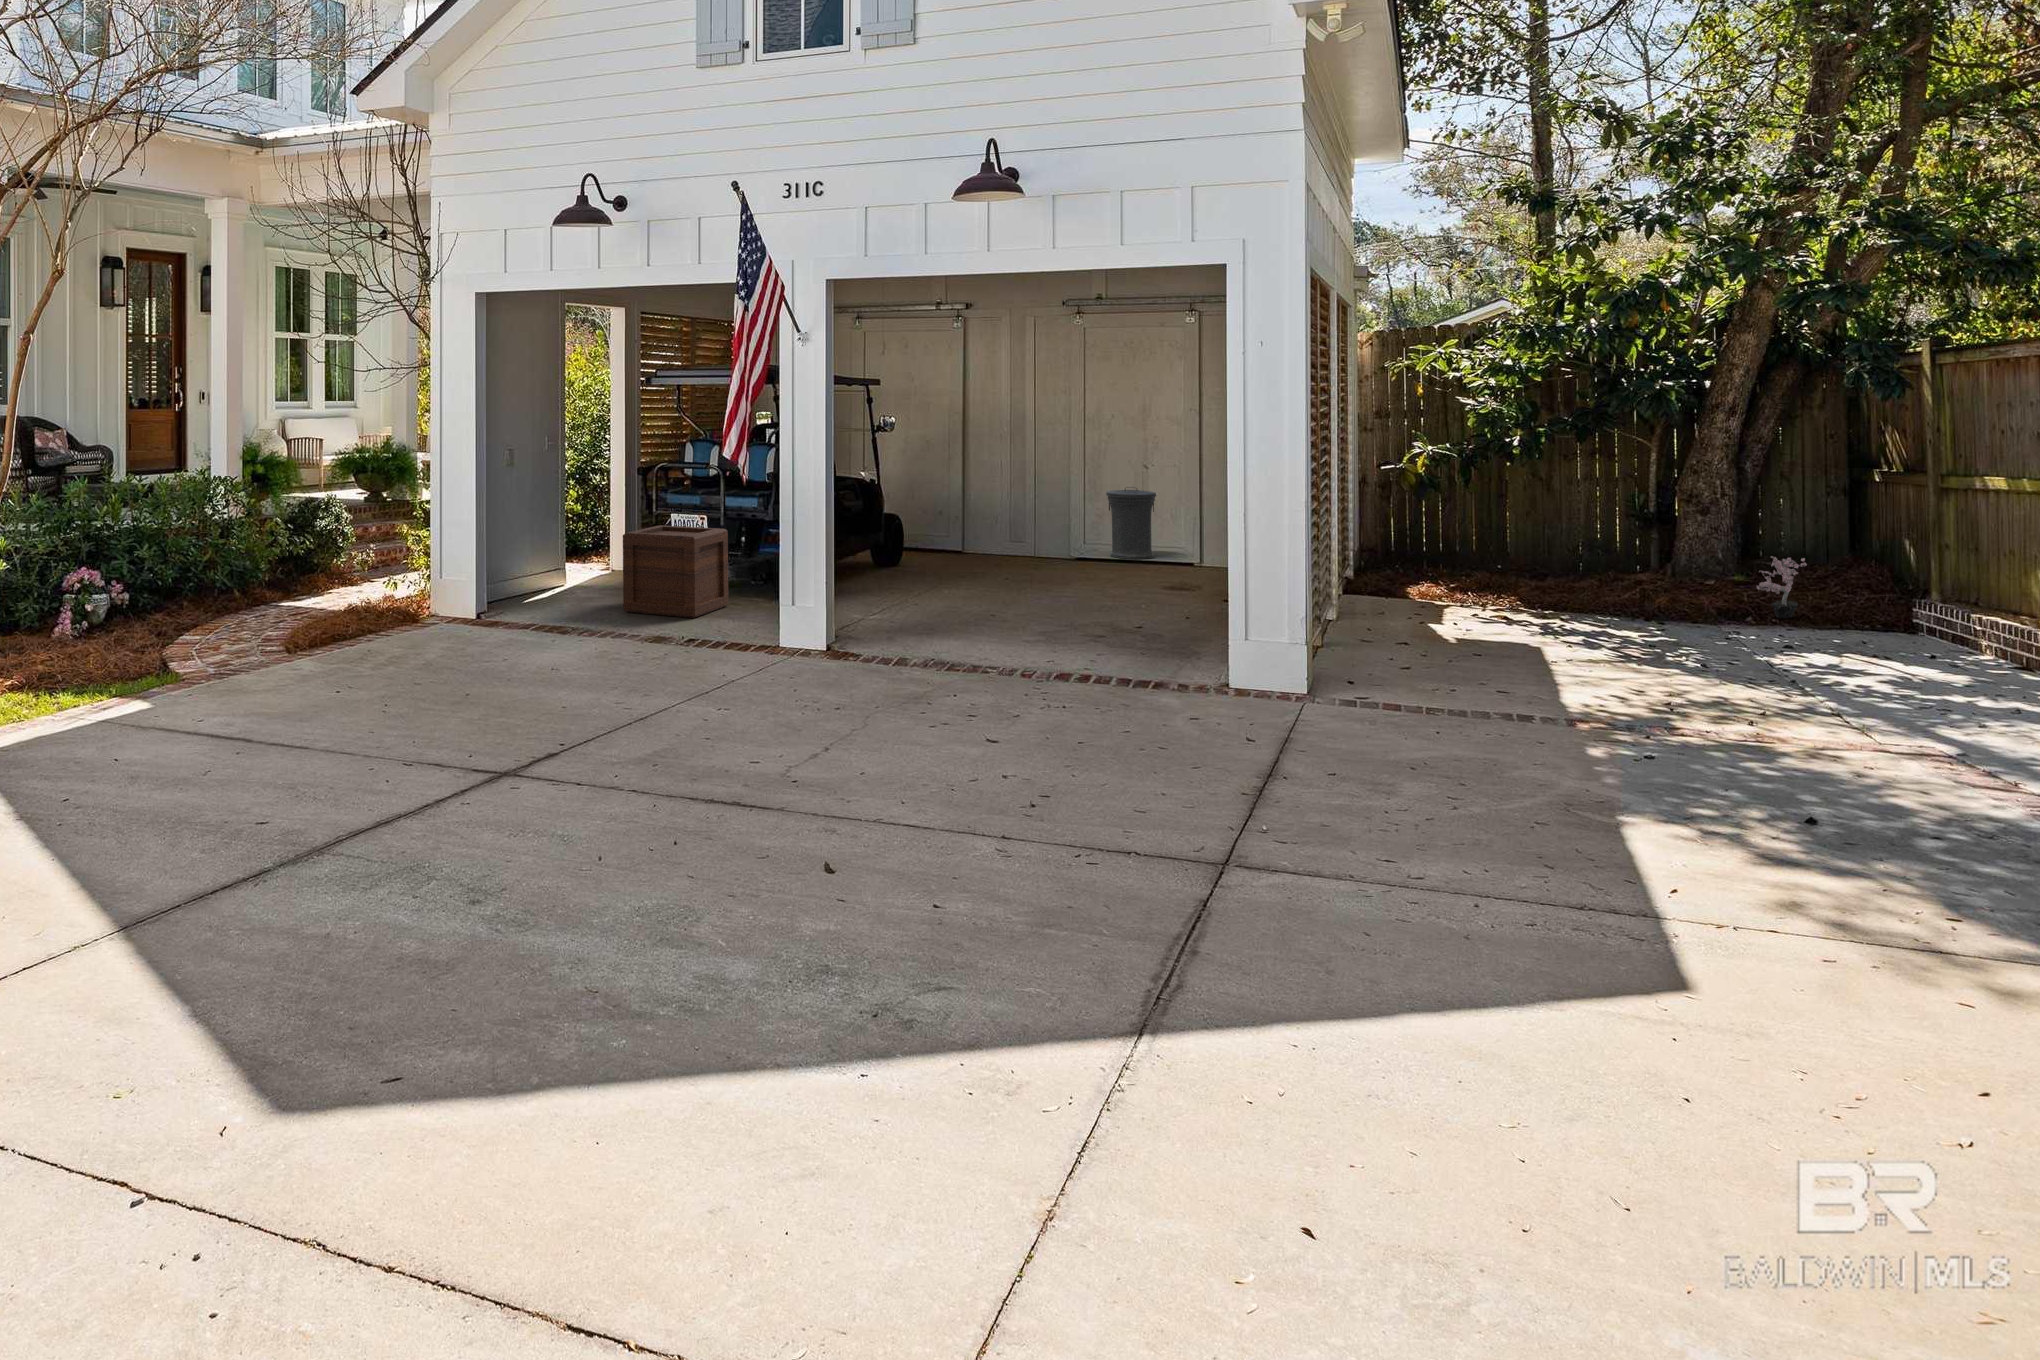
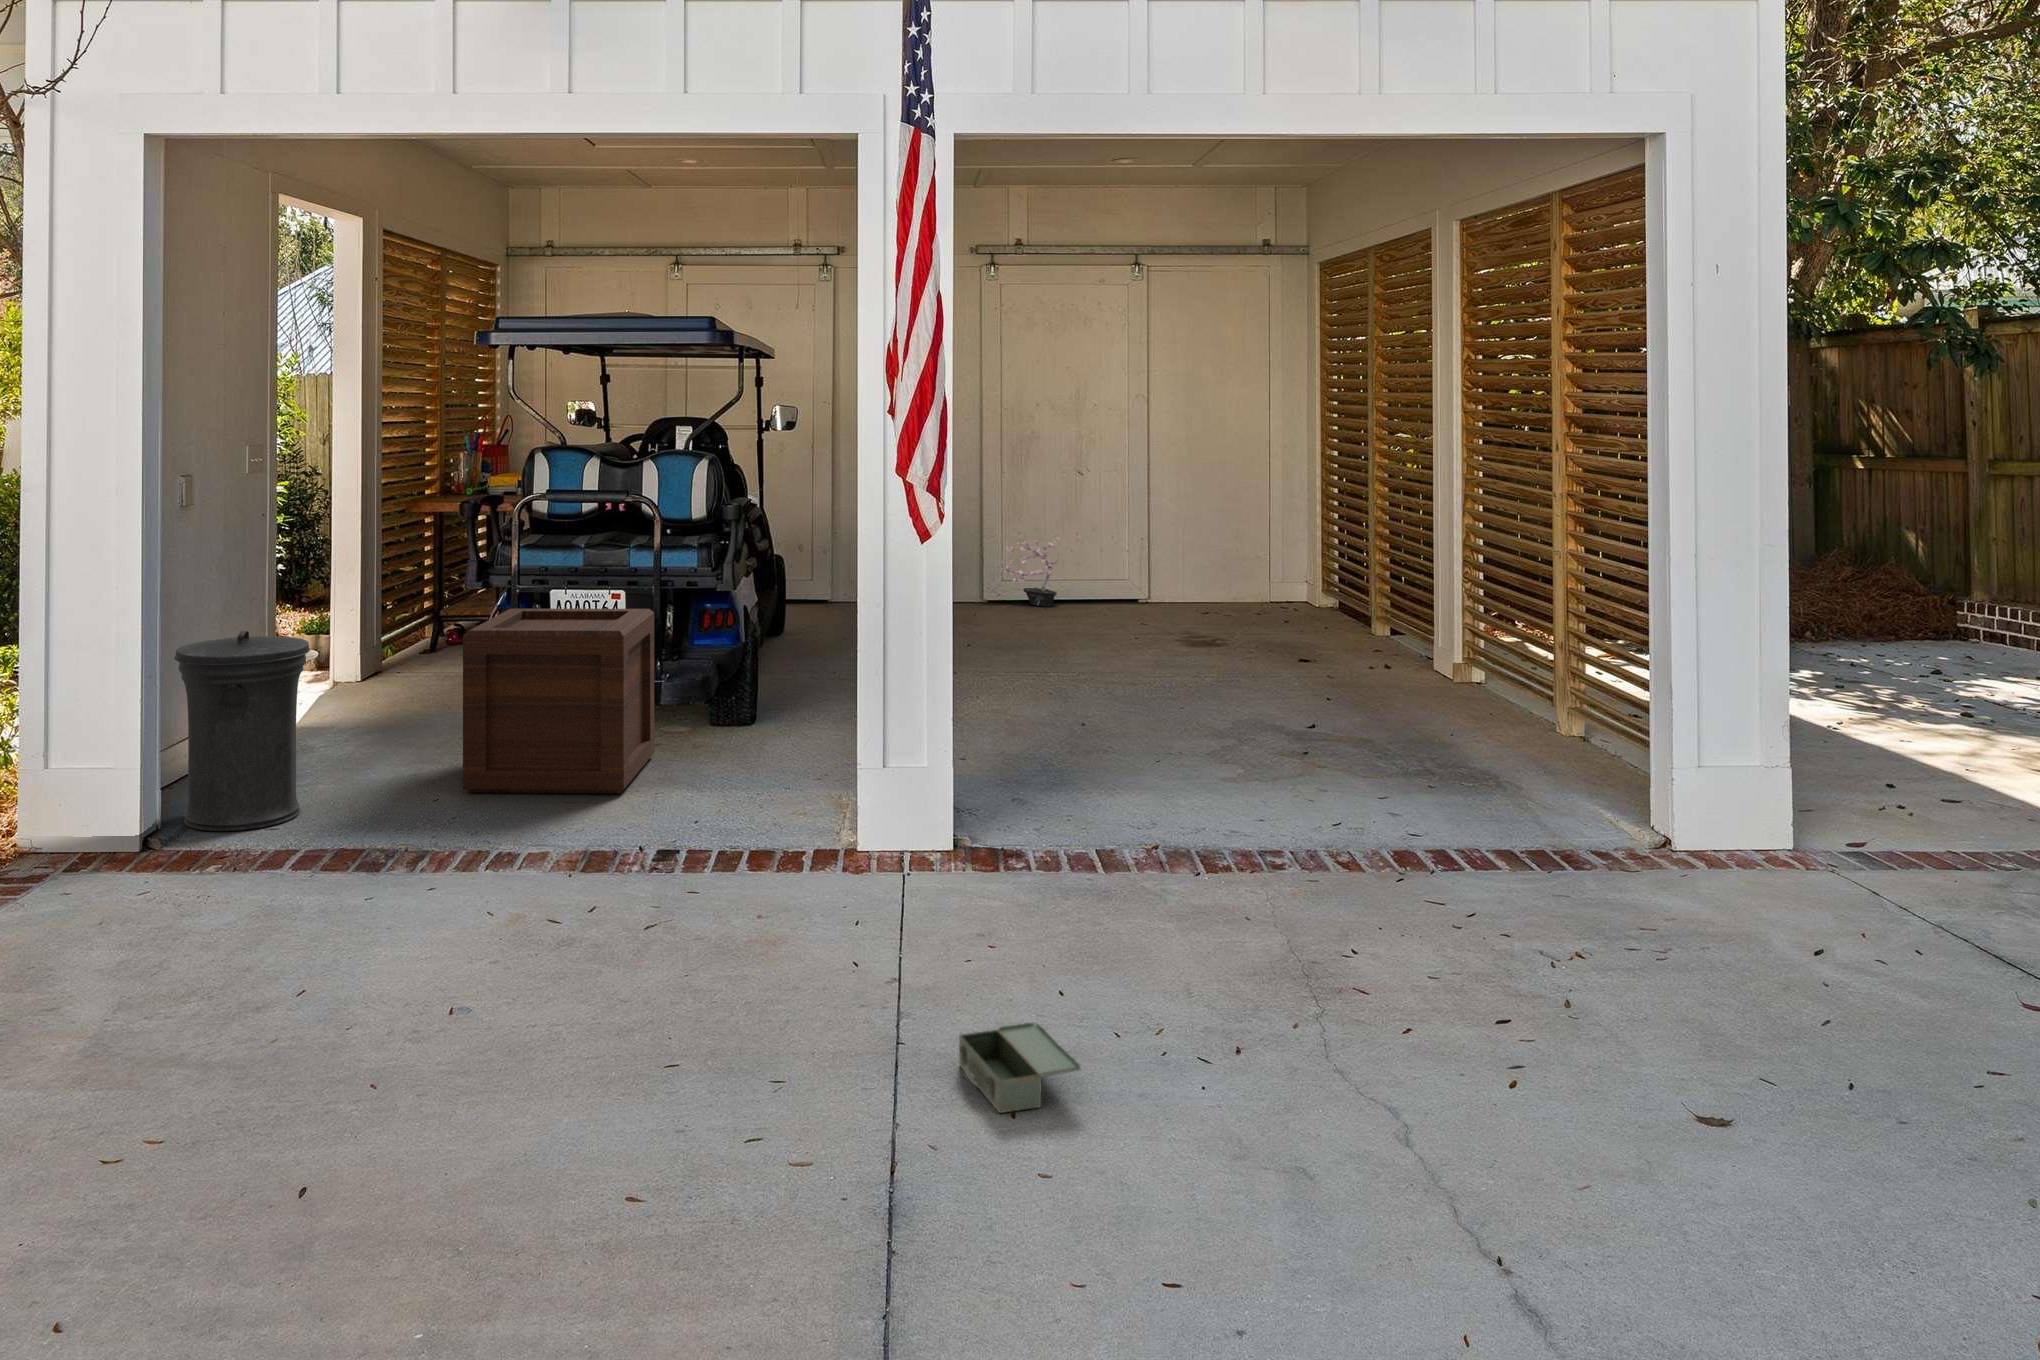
trash can: present [1106,487,1156,559] -> present [174,631,310,831]
potted plant: present [1757,556,1807,618] -> present [998,537,1060,607]
toolbox: none [714,692,755,717] -> present [959,1023,1080,1113]

